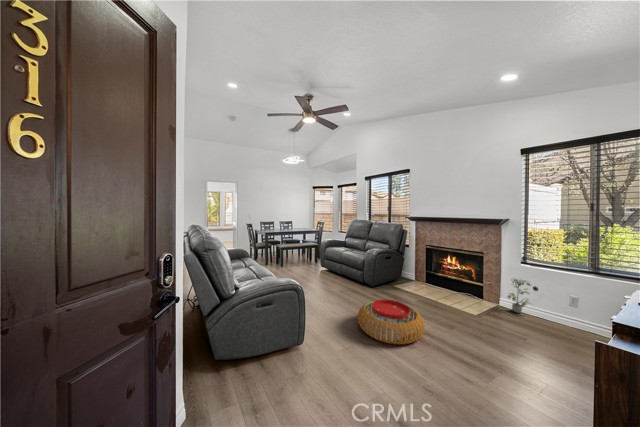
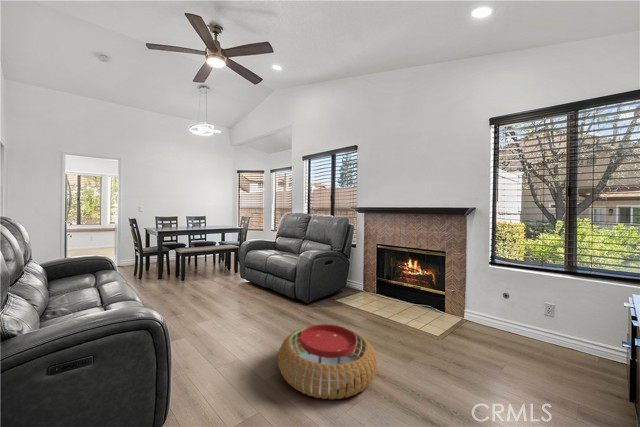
potted plant: present [508,279,530,313] -> none [474,283,505,327]

